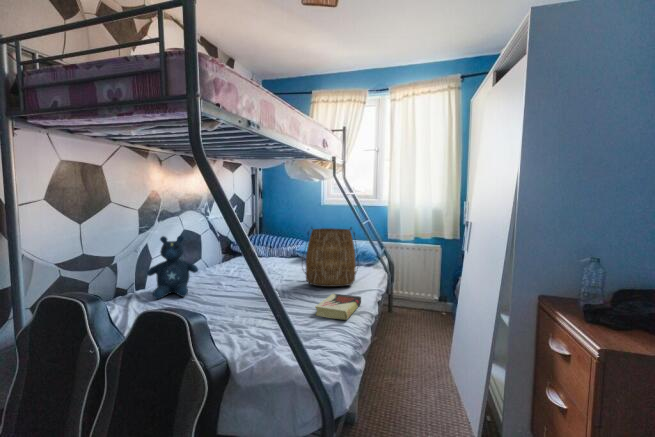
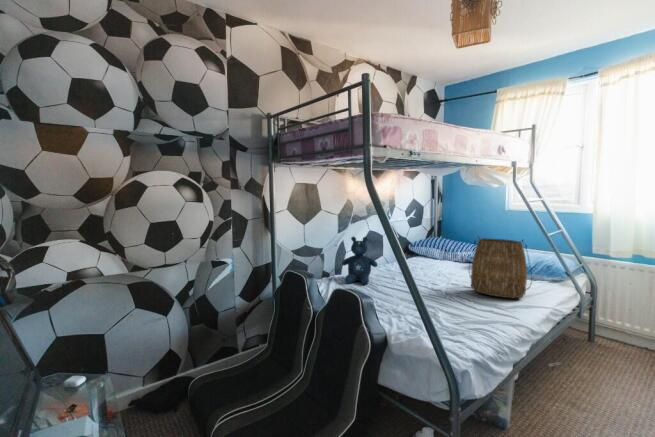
book: present [315,294,361,320] -> none [468,303,522,328]

